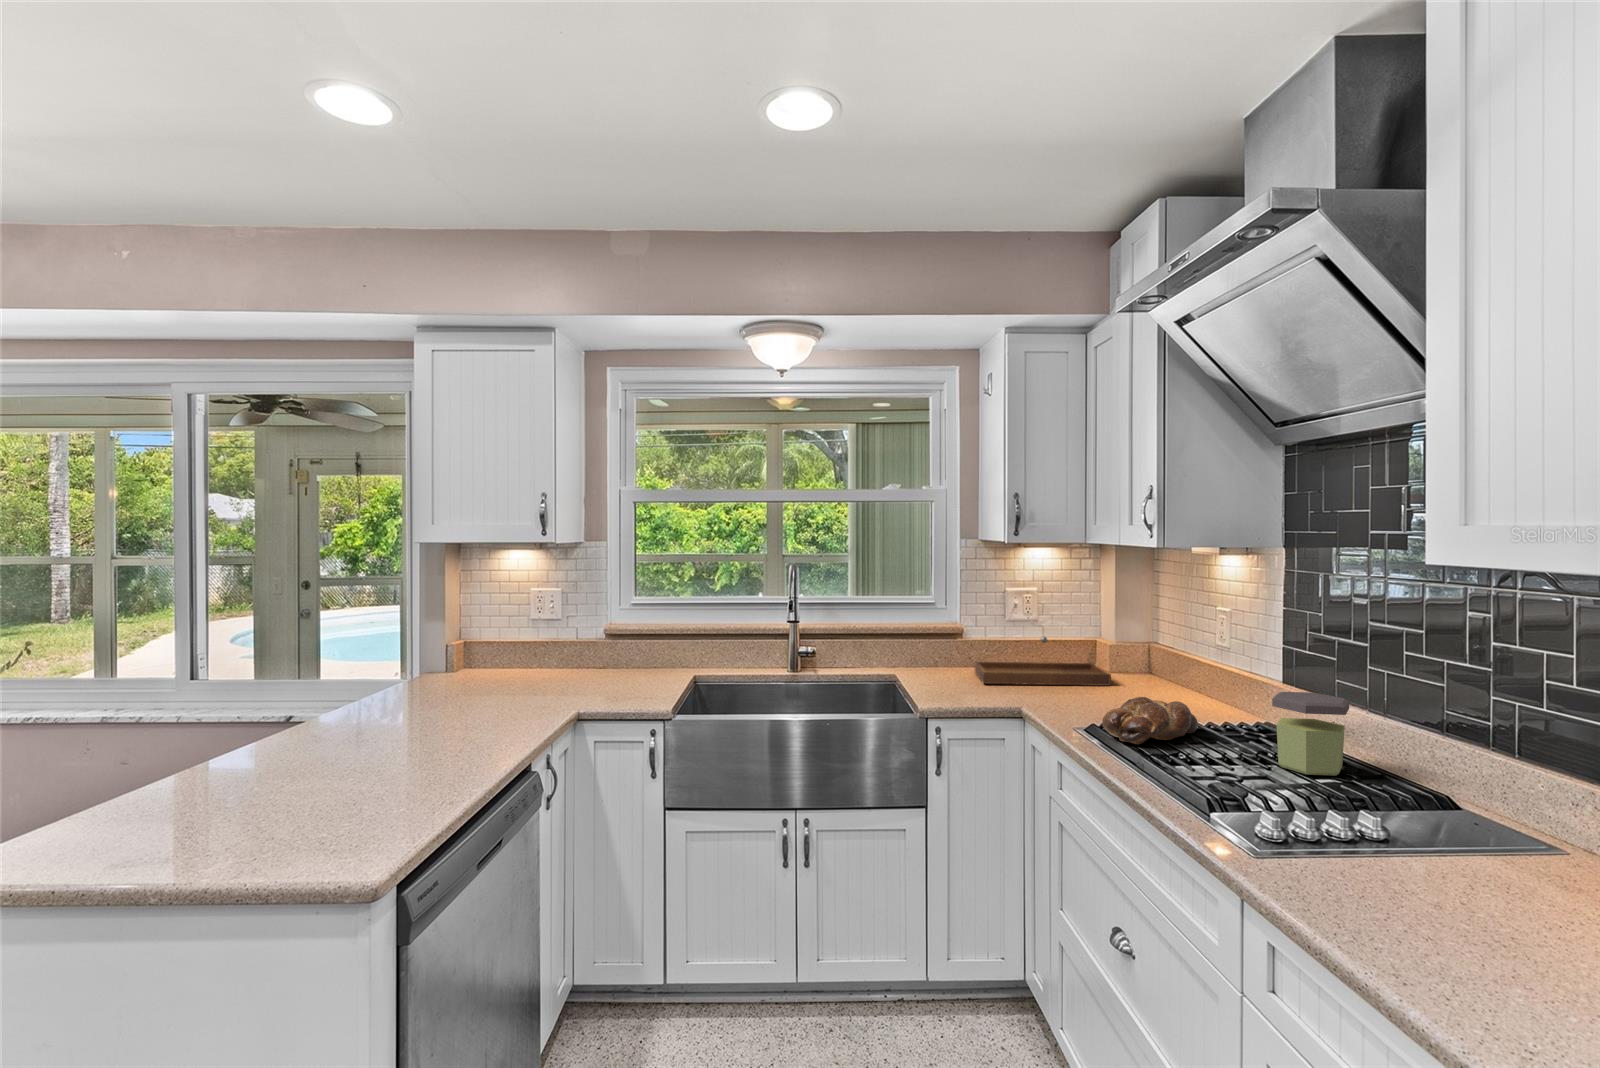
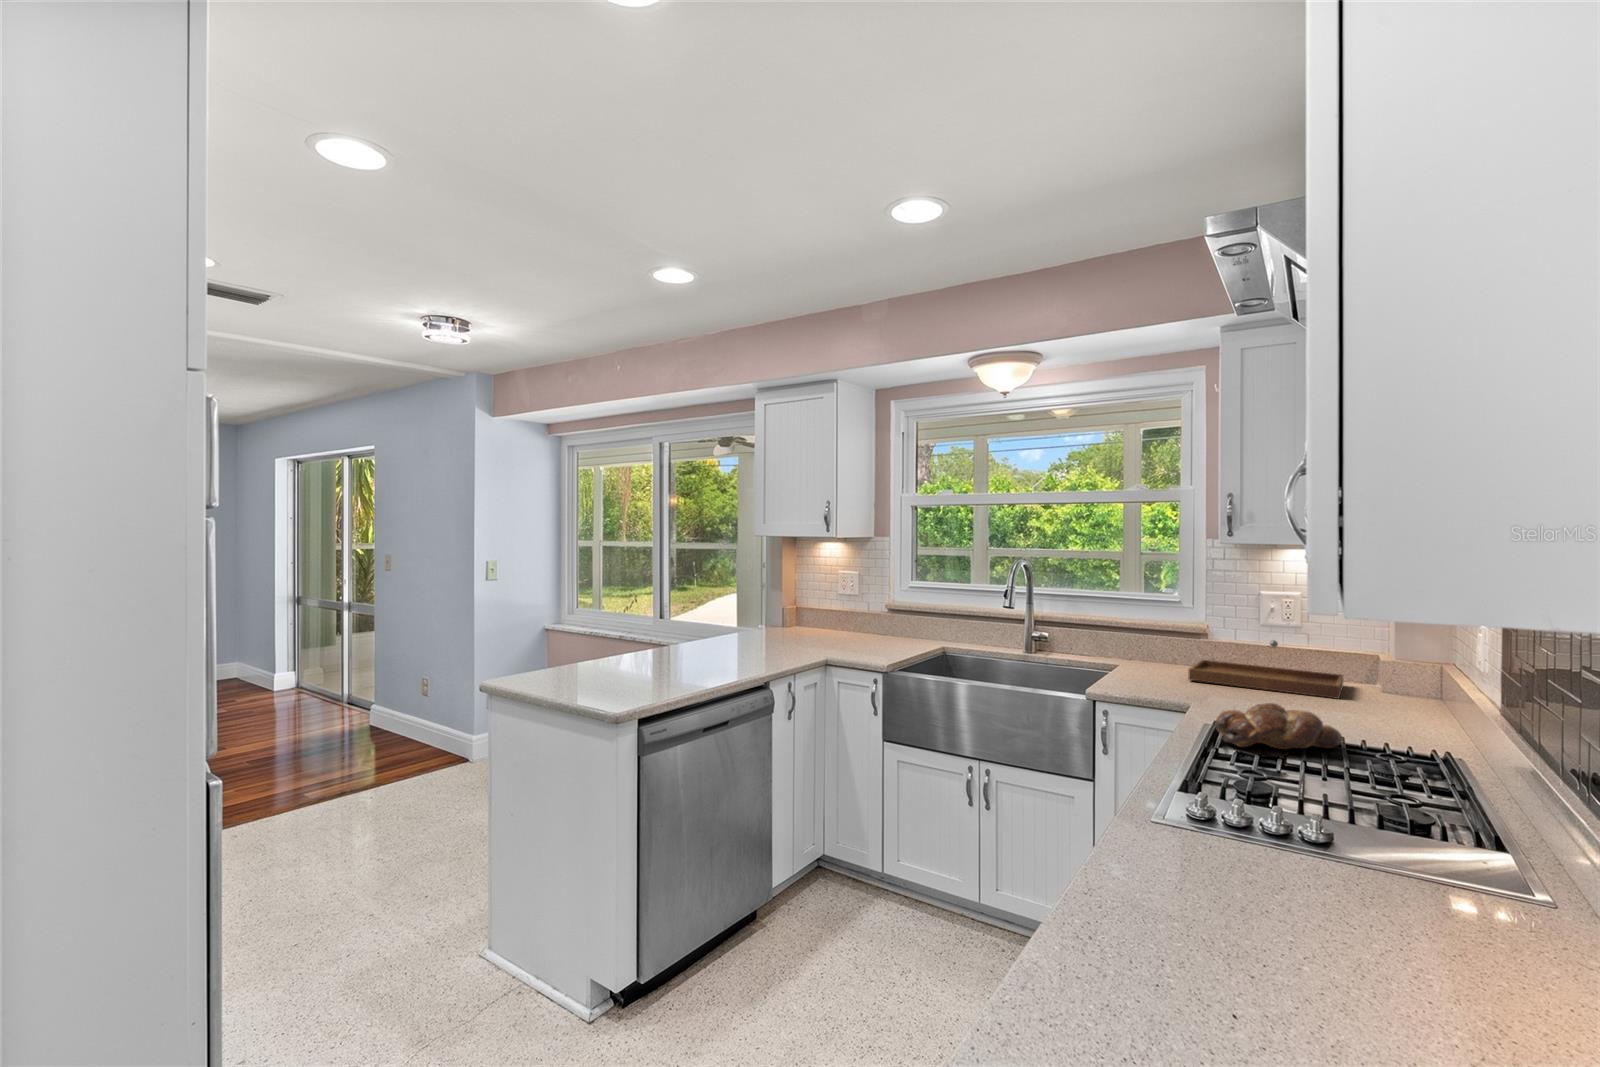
jar: present [1272,692,1349,776] -> none [1360,712,1463,811]

